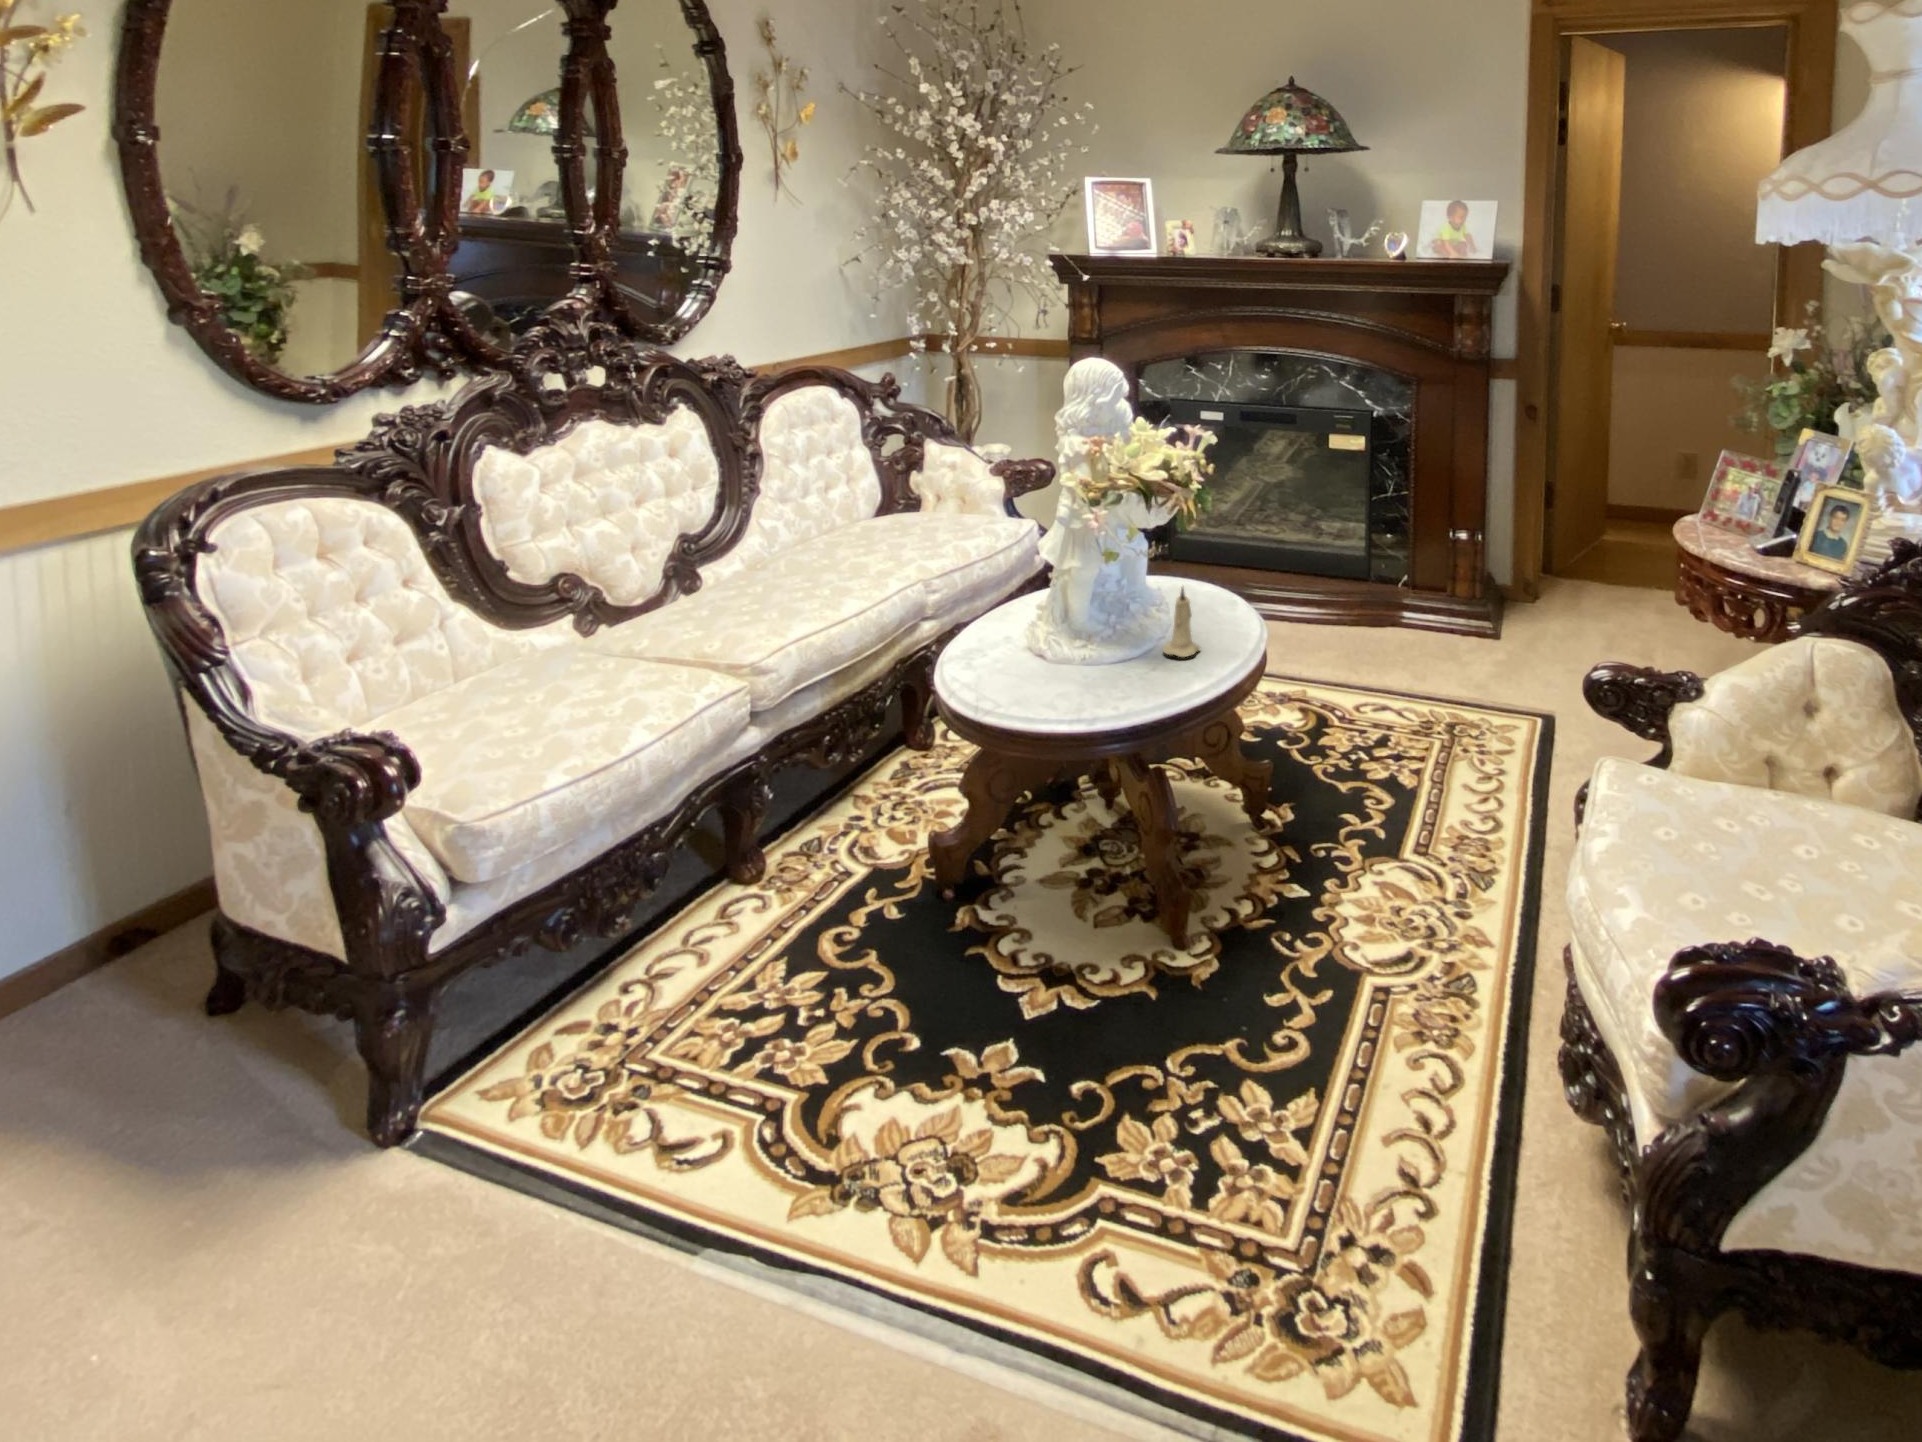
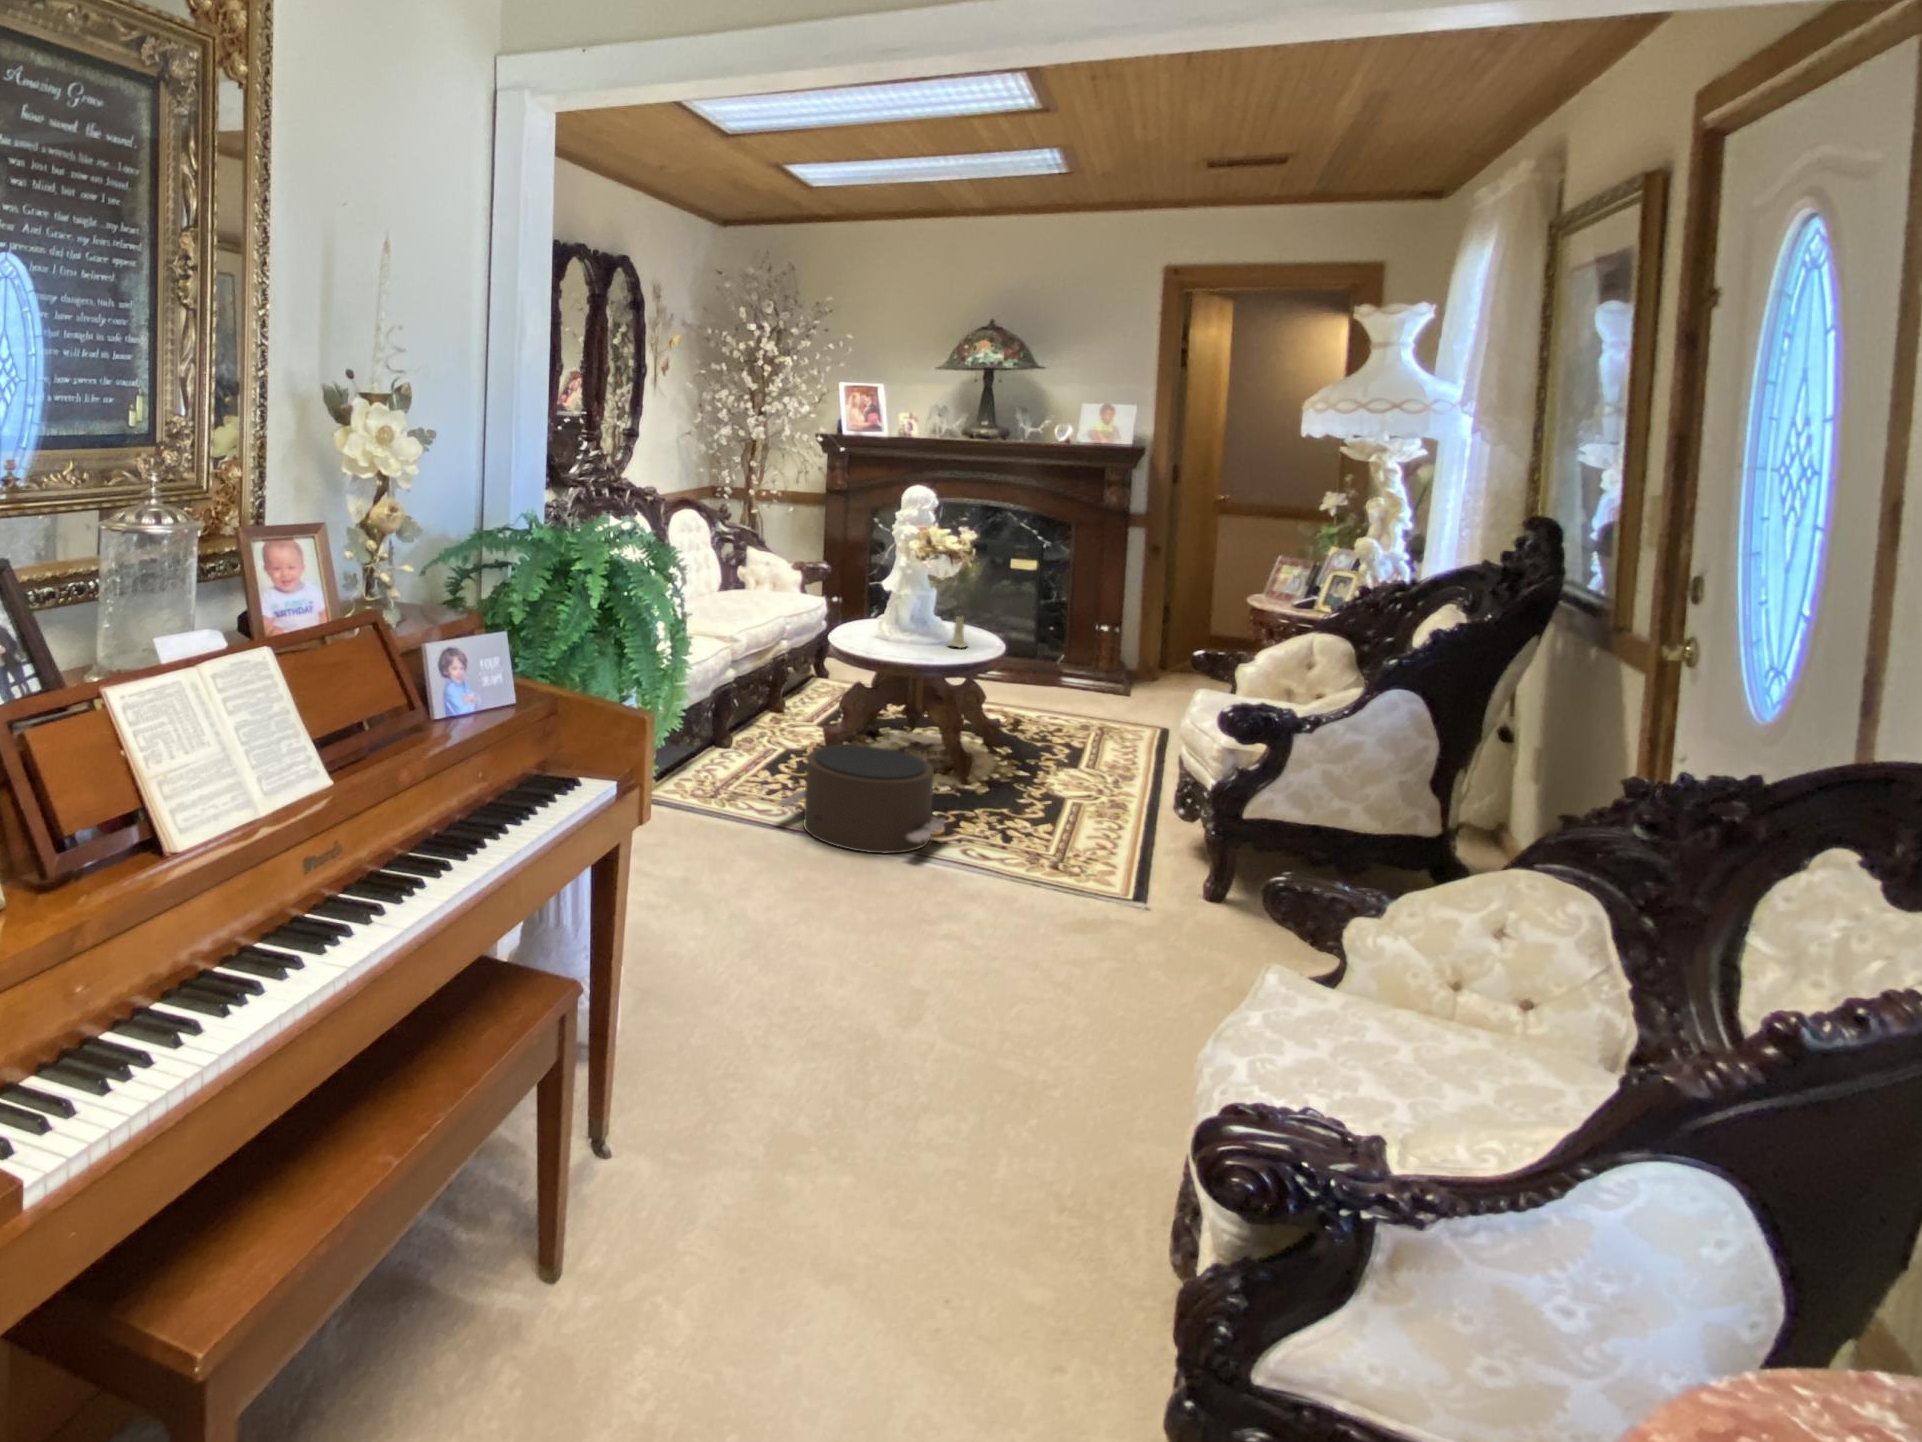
pouf: none [680,957,1066,1323] -> present [779,745,947,853]

